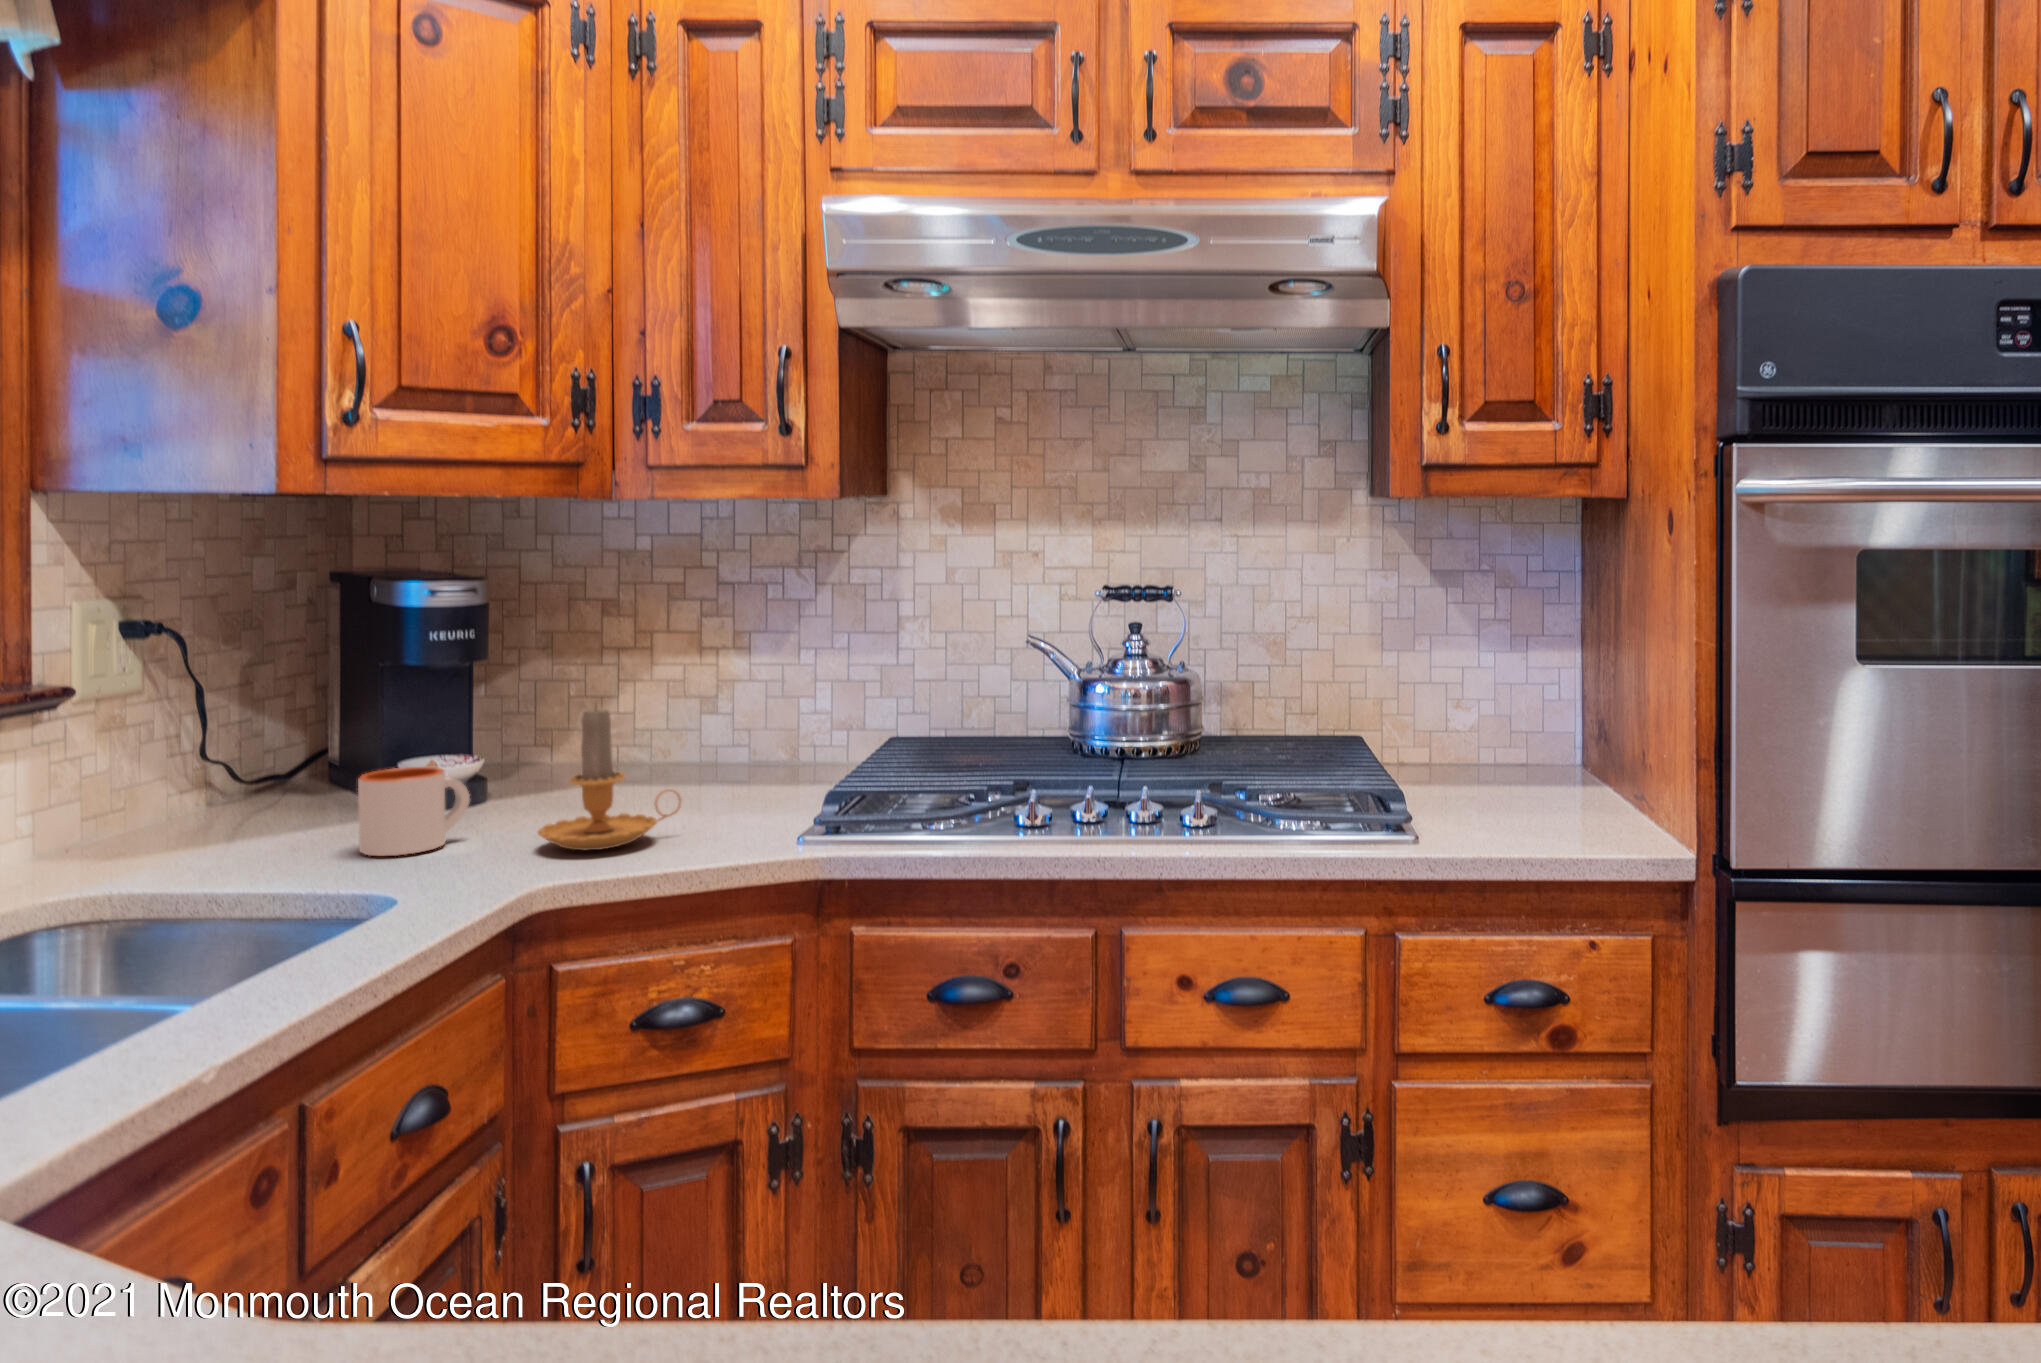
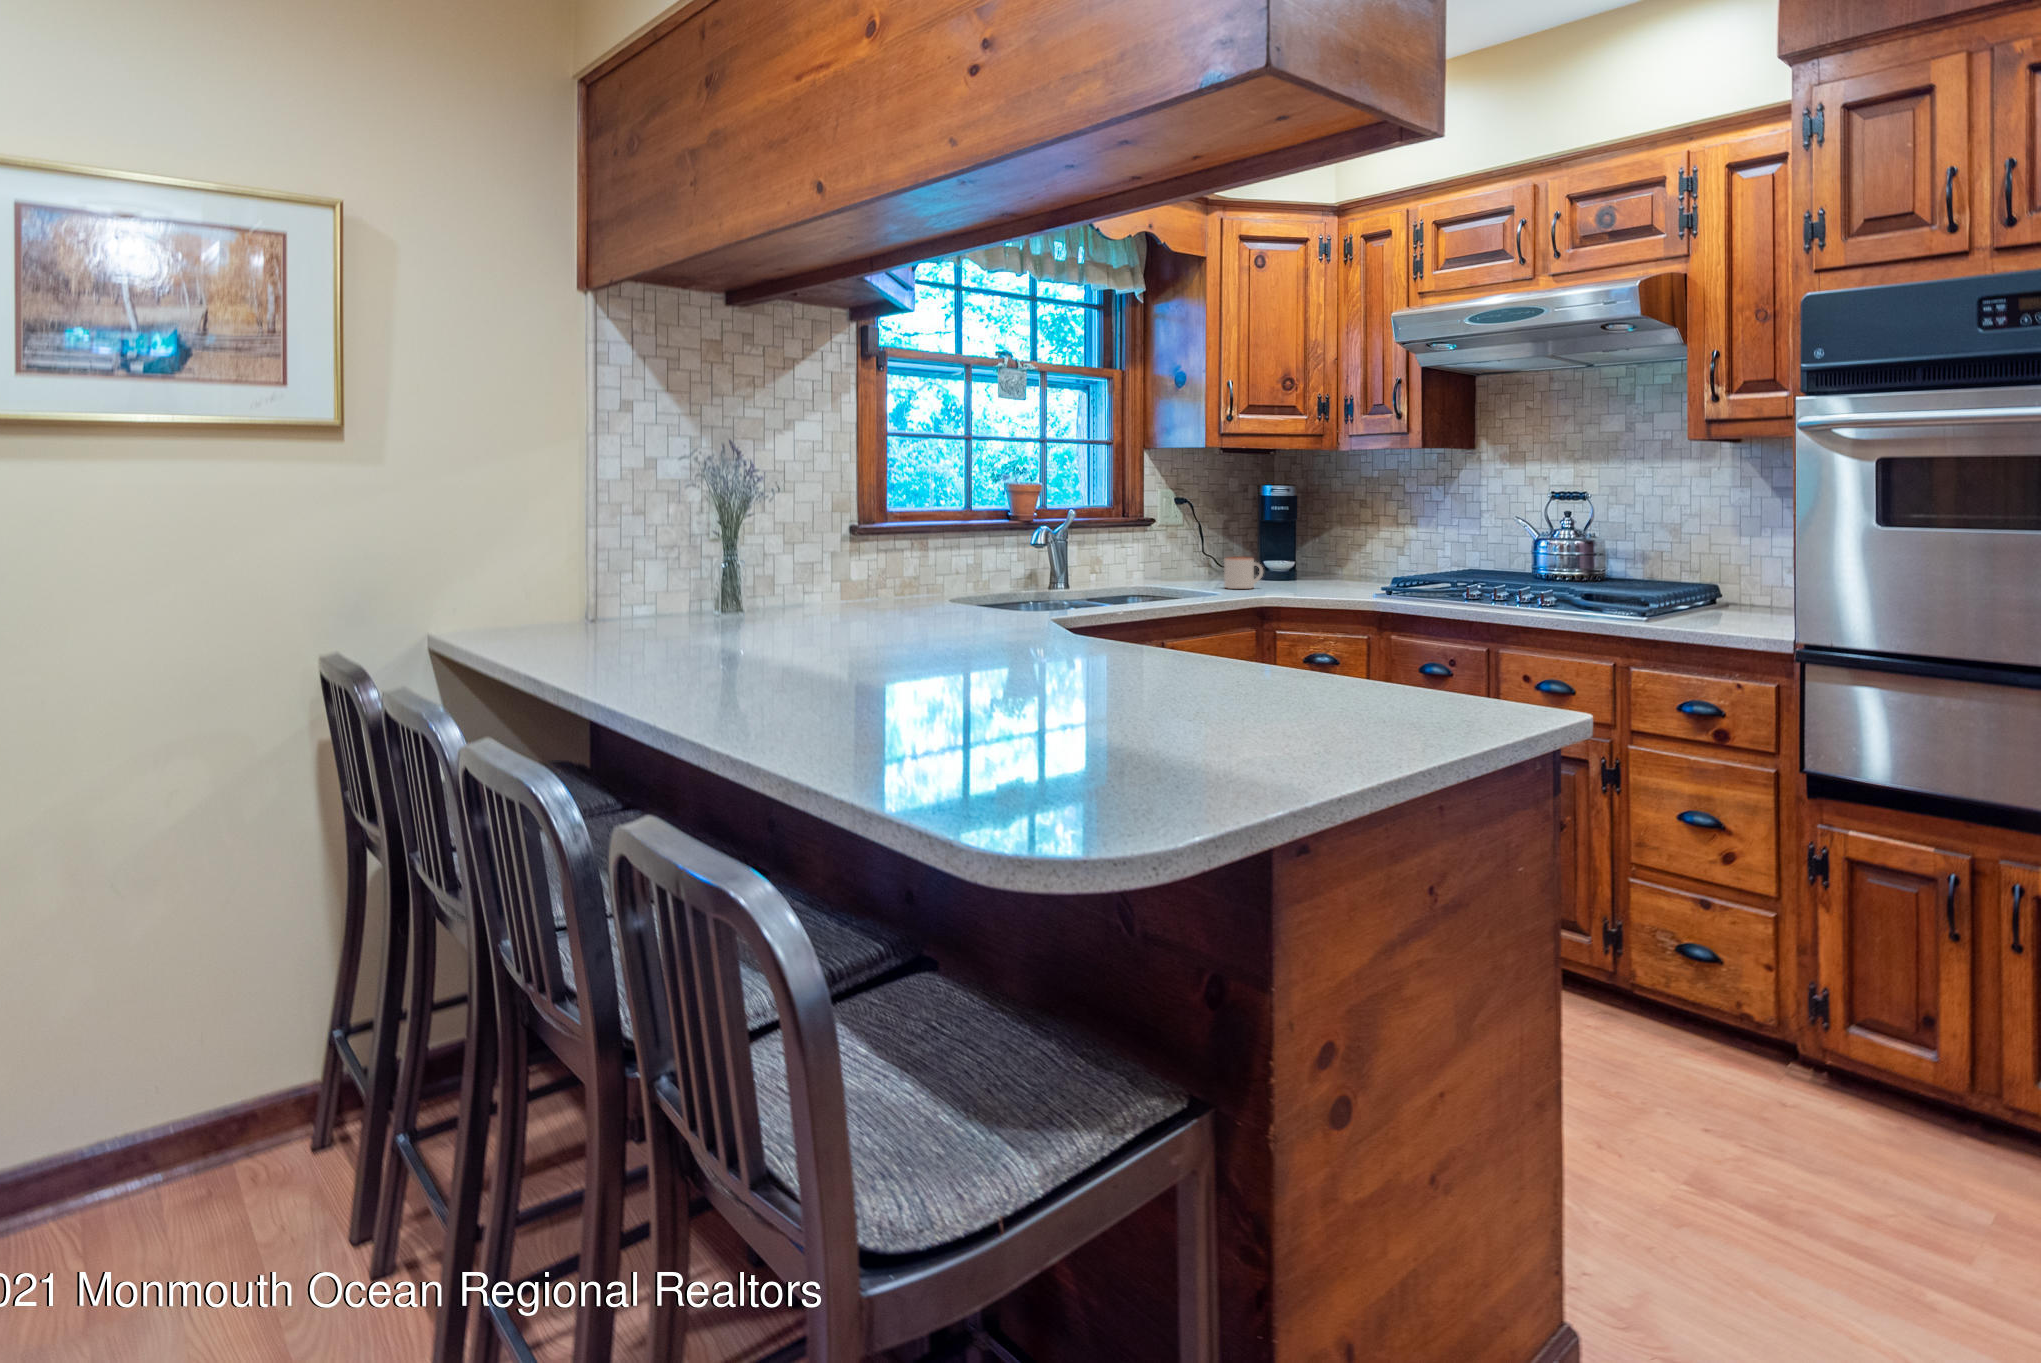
candle: present [538,708,681,850] -> none [1279,532,1336,593]

